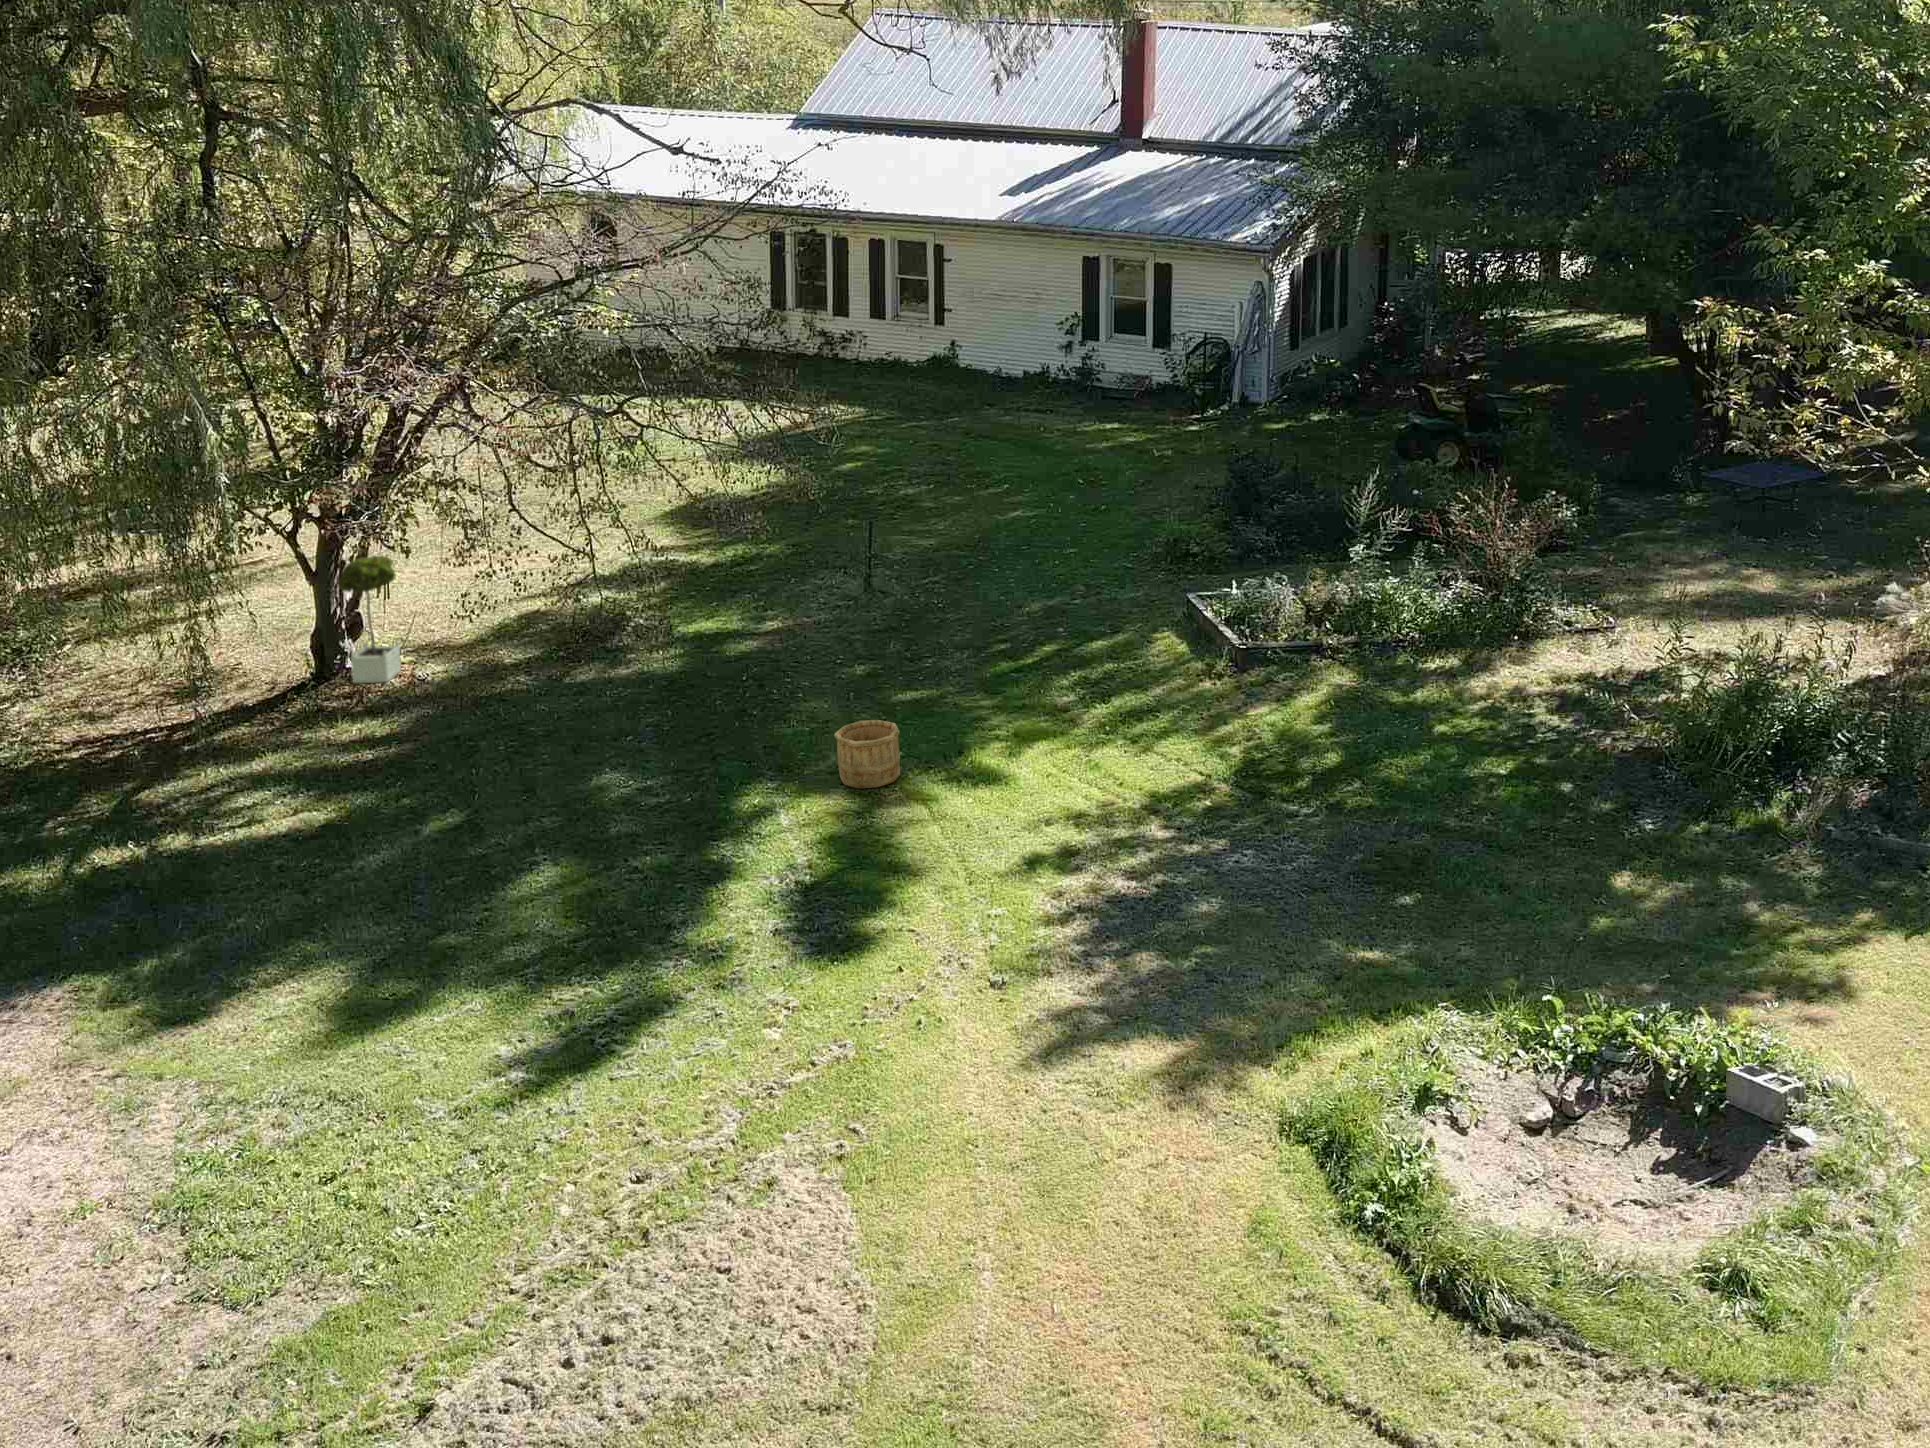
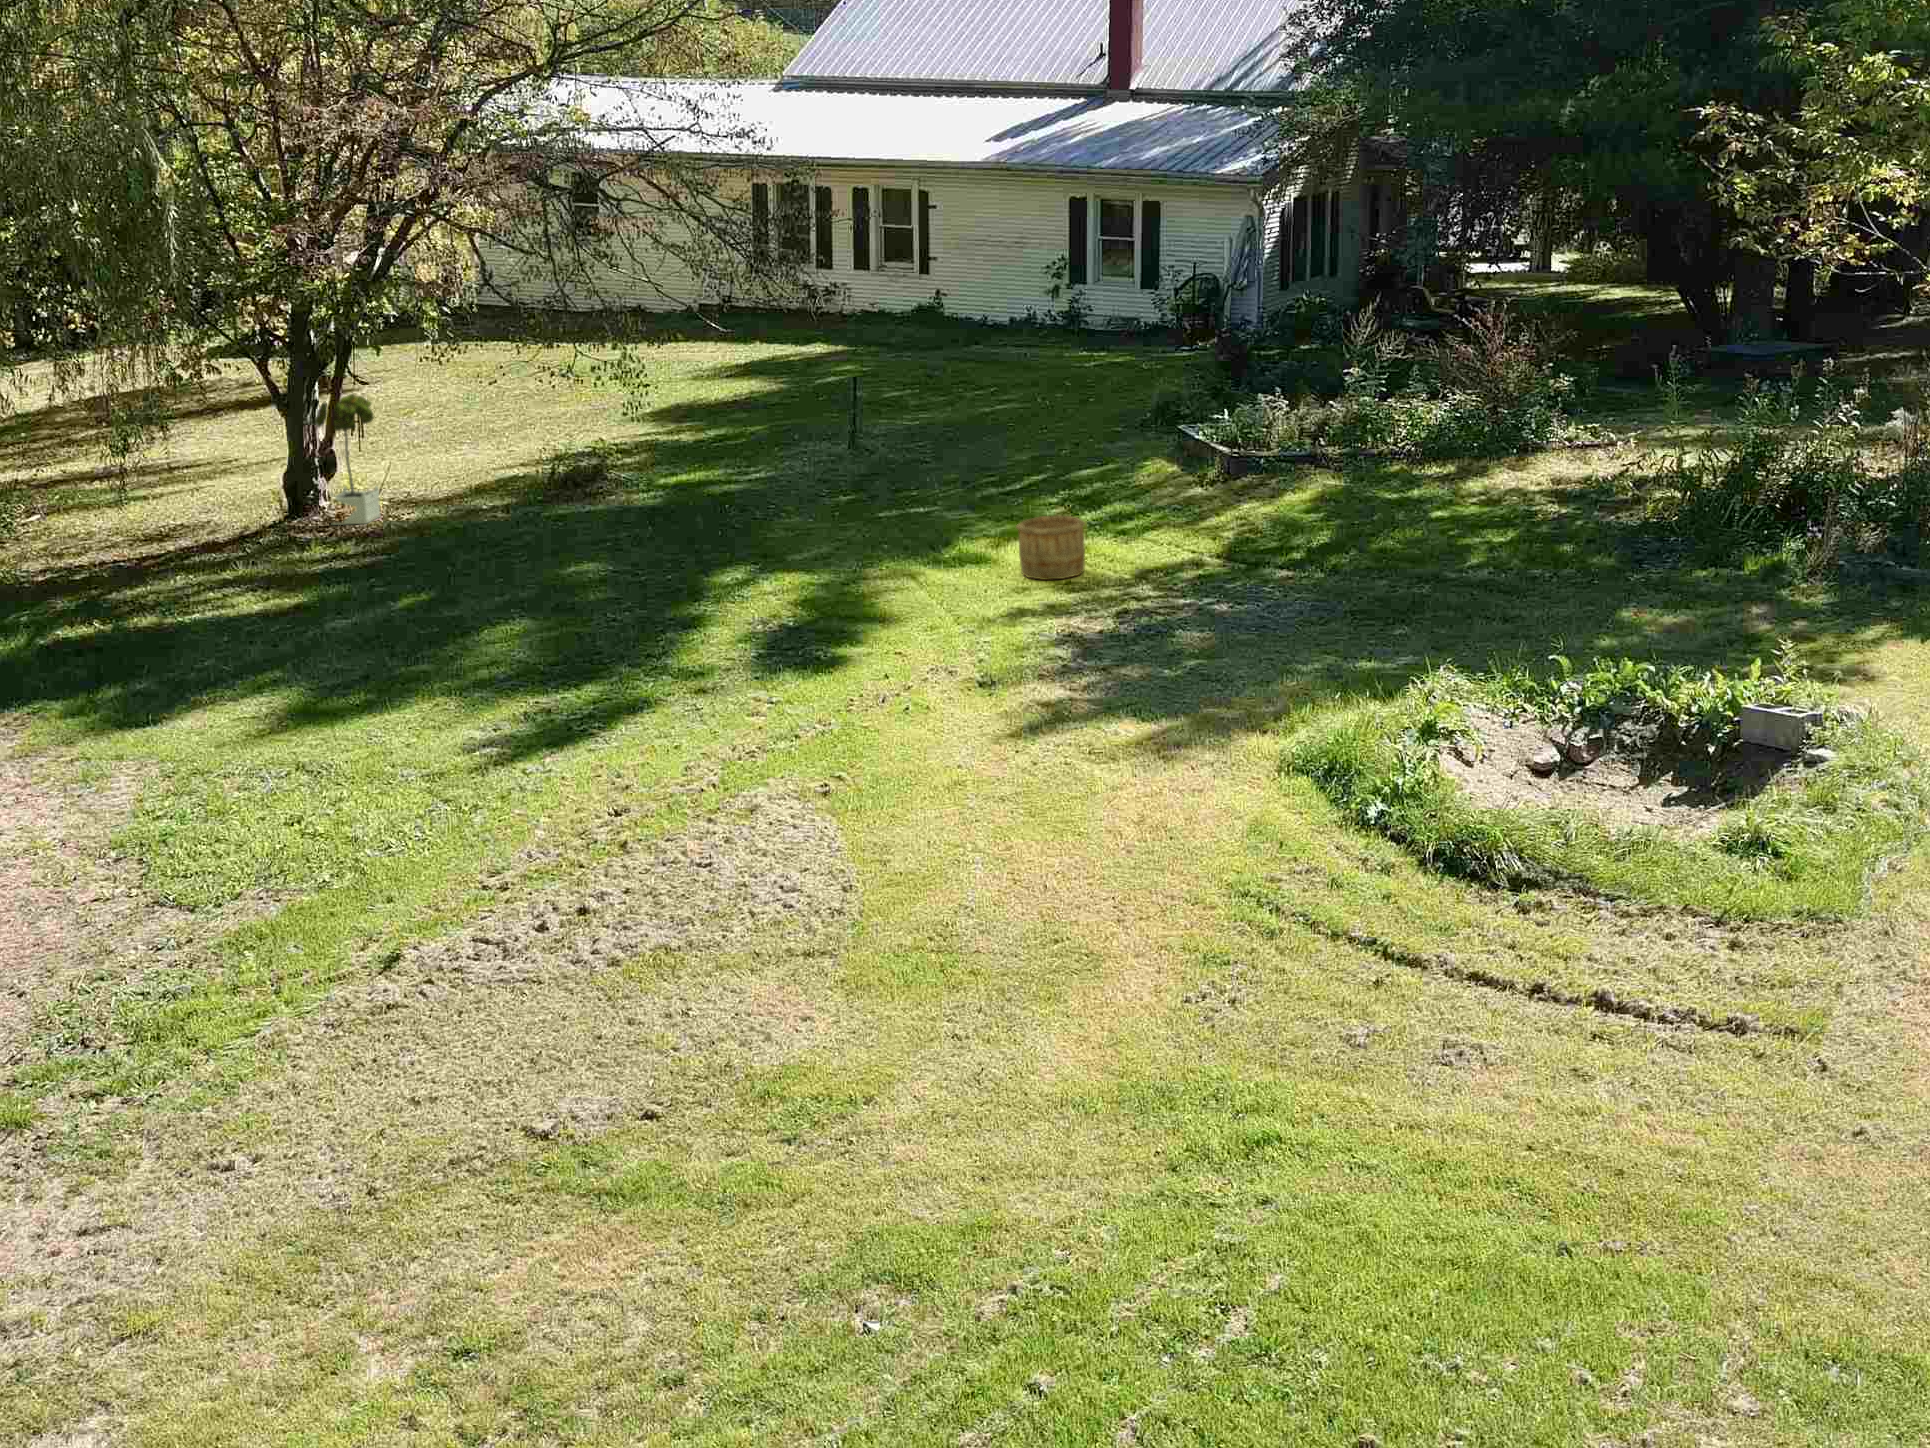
wooden bucket: present [834,720,900,789] -> present [1016,515,1085,580]

